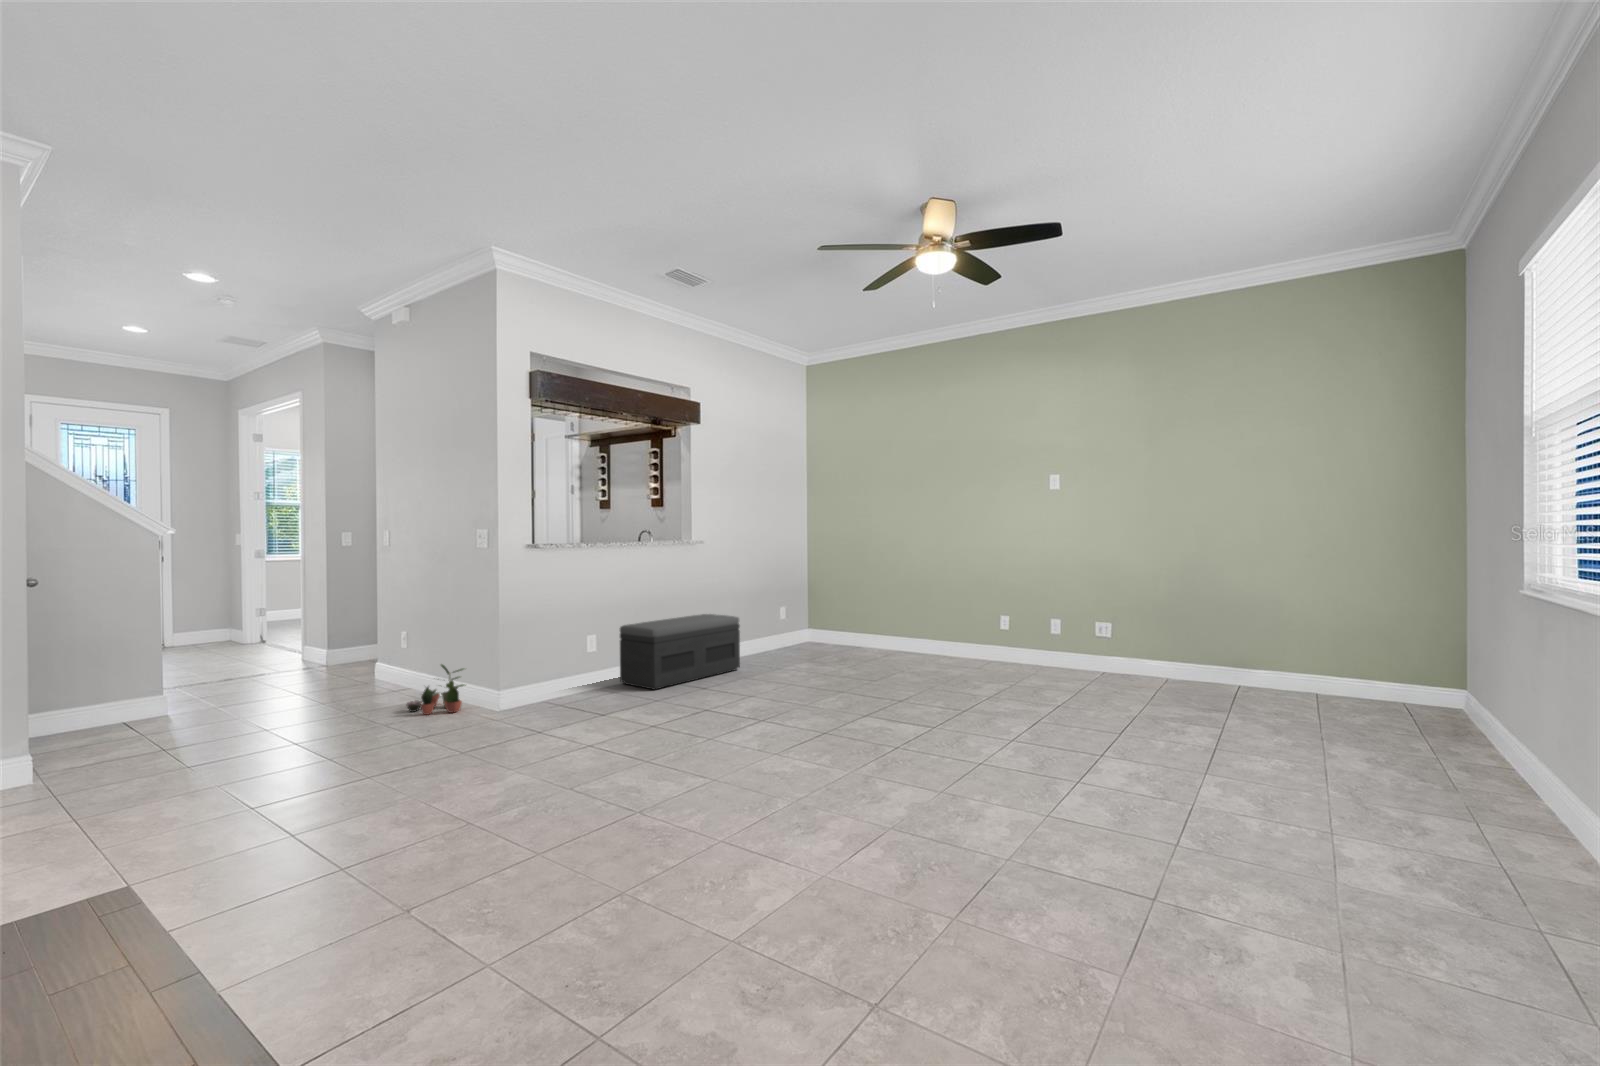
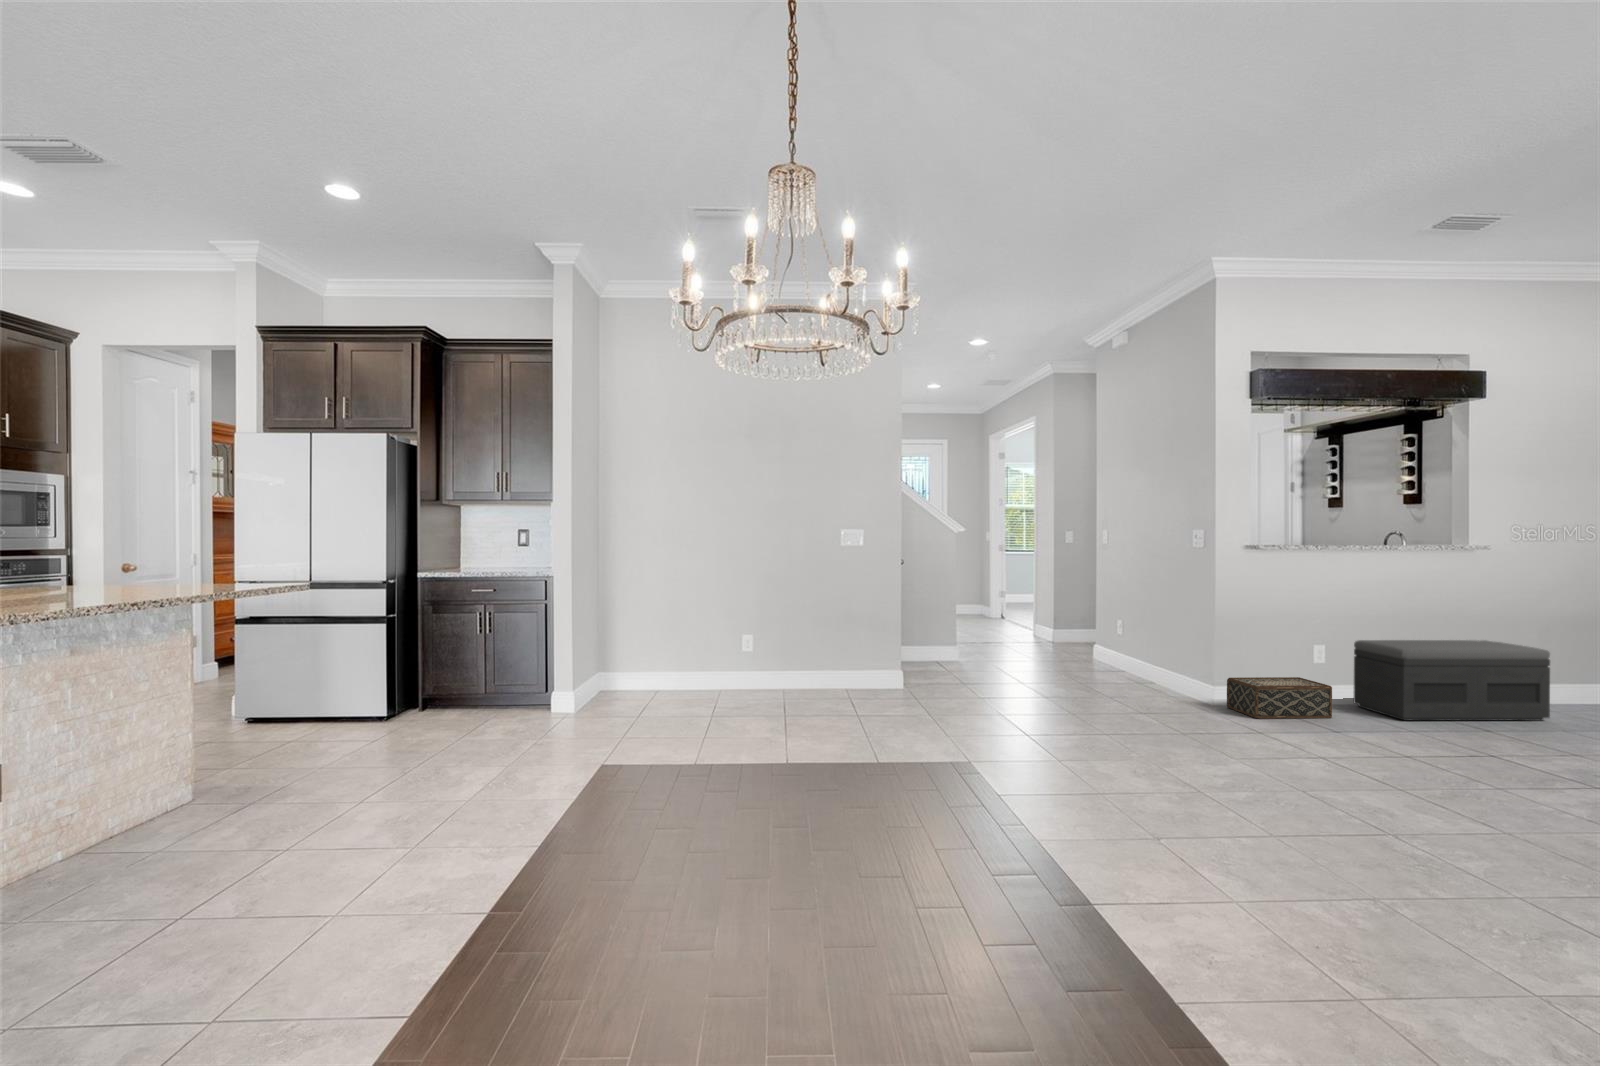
potted plant: present [407,664,465,715] -> none [1123,652,1178,699]
woven basket: none [514,667,604,715] -> present [1227,677,1332,719]

